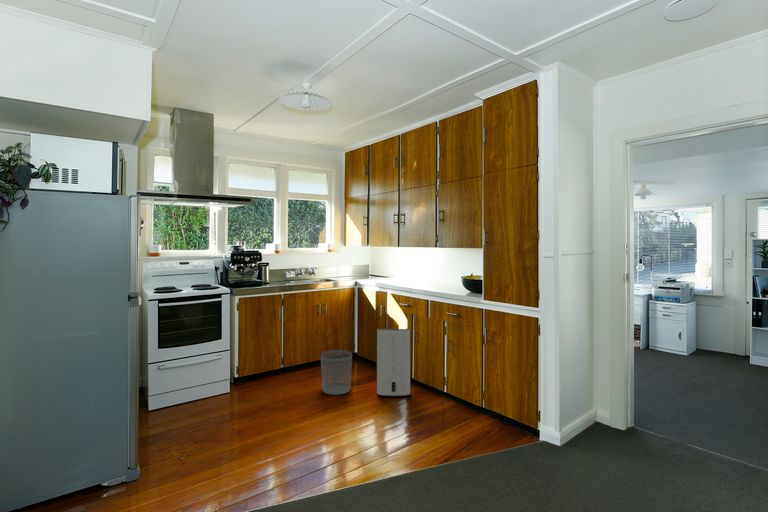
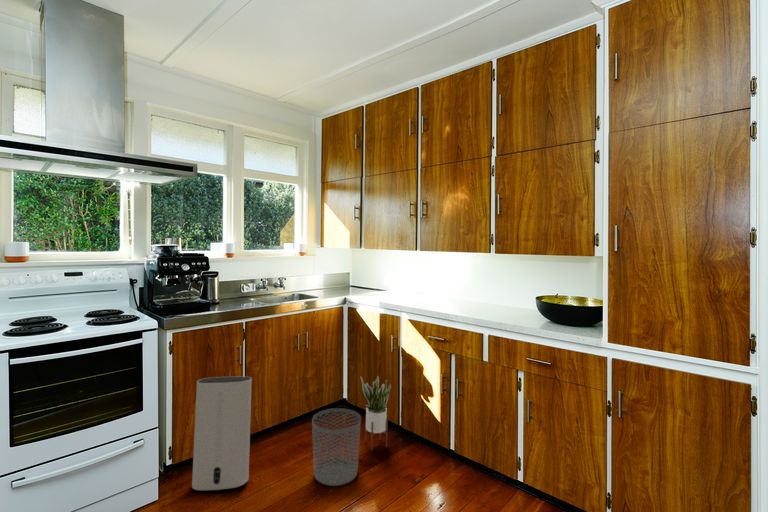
air purifier: present [377,329,410,396] -> present [192,376,252,490]
potted plant: none [358,332,379,382] -> present [360,376,391,450]

